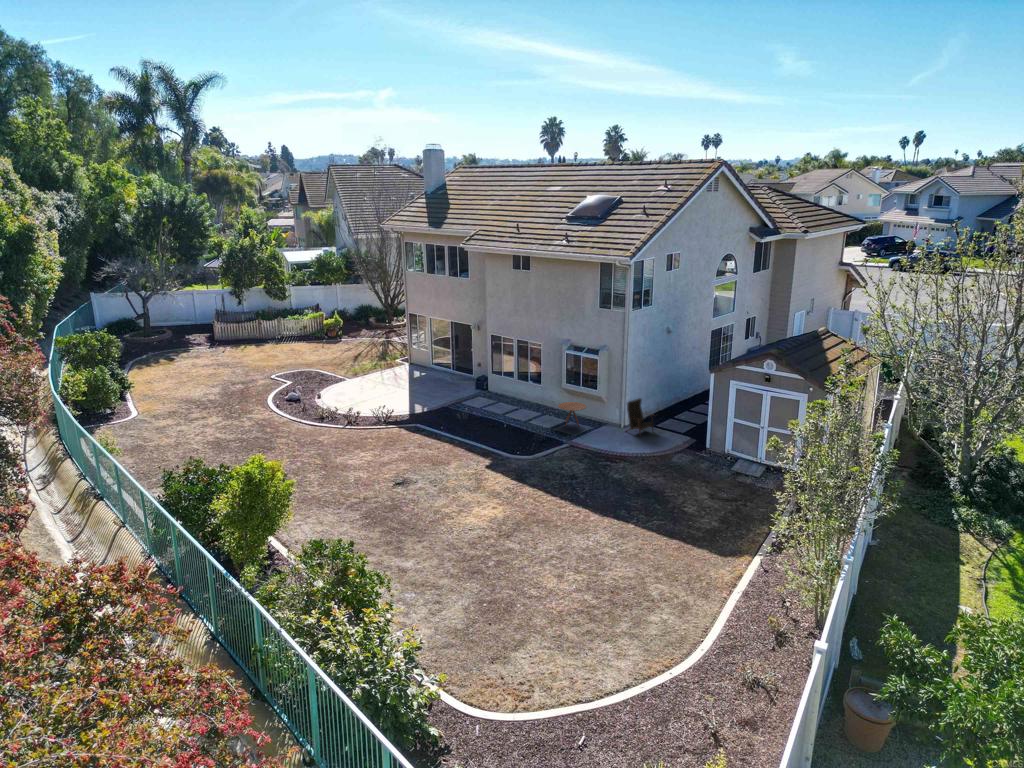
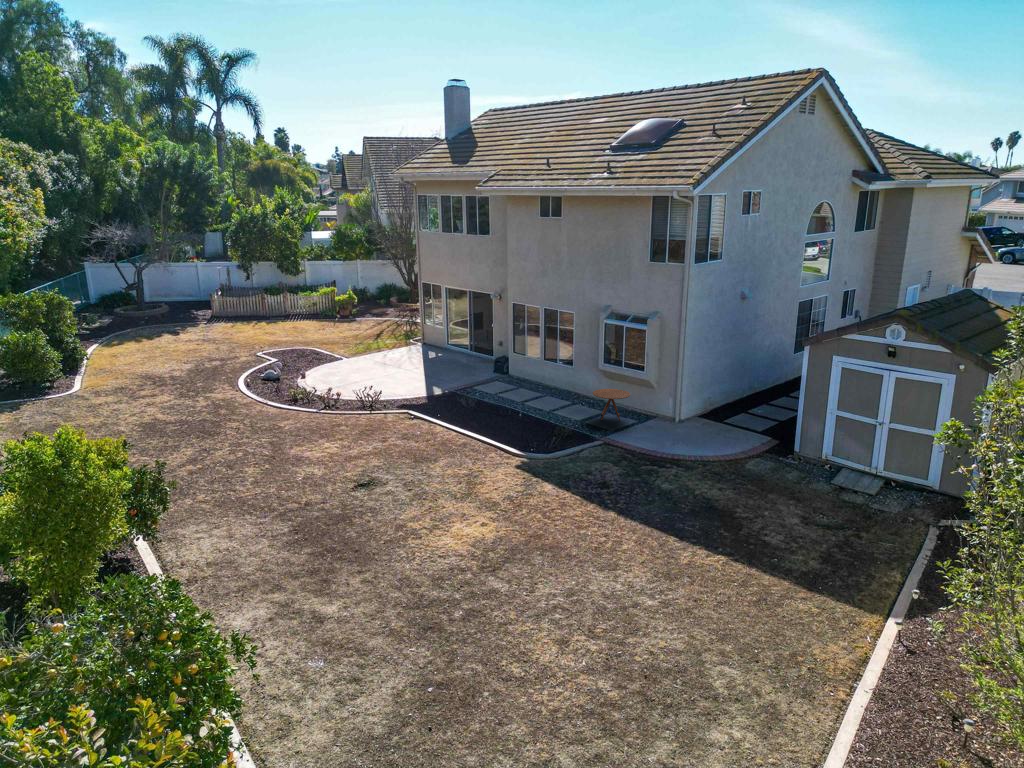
lounge chair: present [627,398,653,432] -> none [681,385,724,436]

